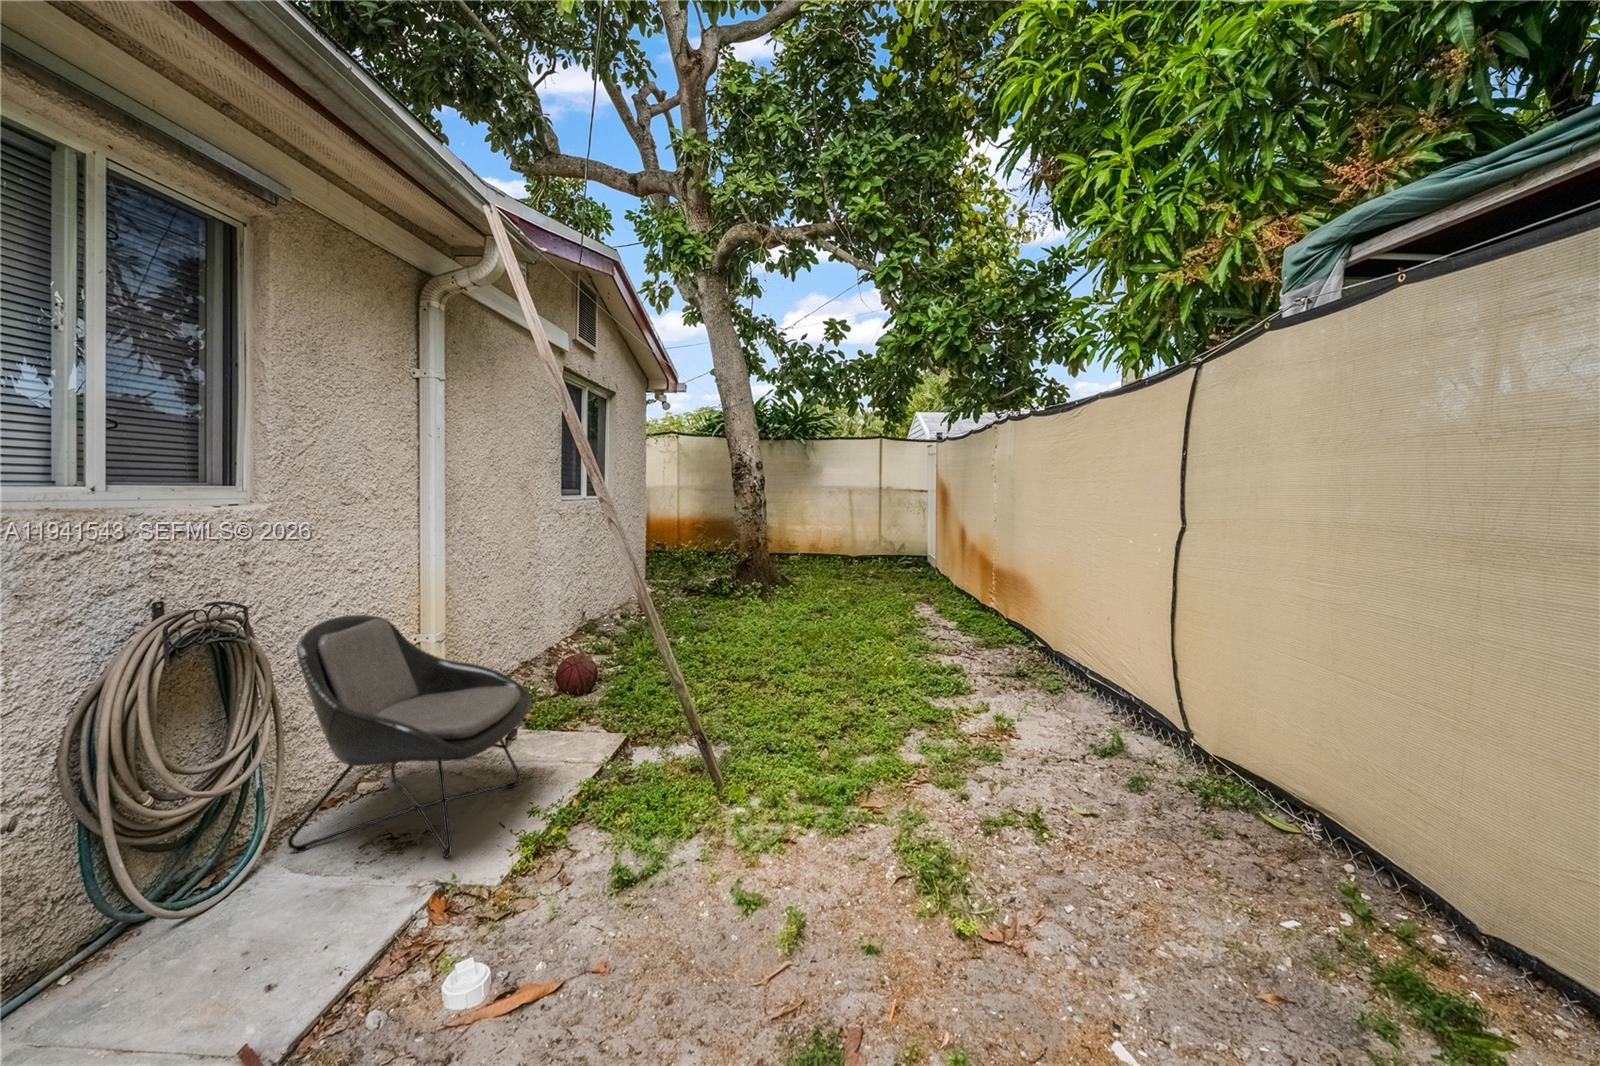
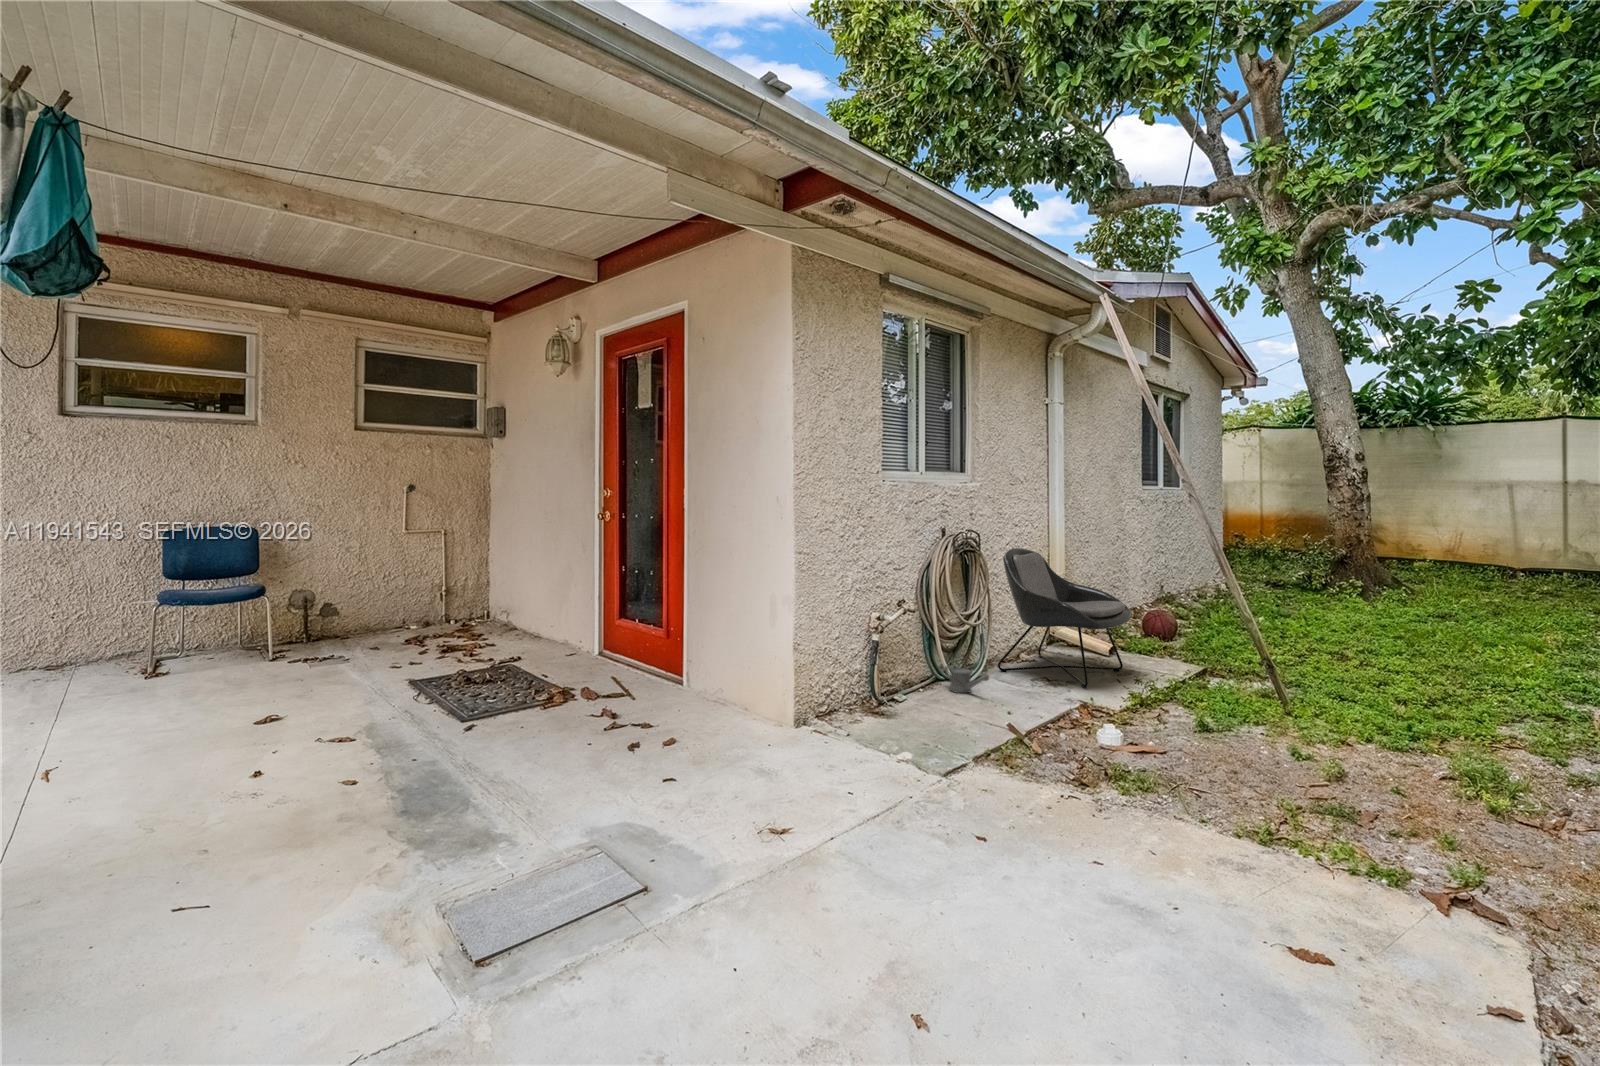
watering can: none [113,914,214,985] -> present [945,666,989,693]

